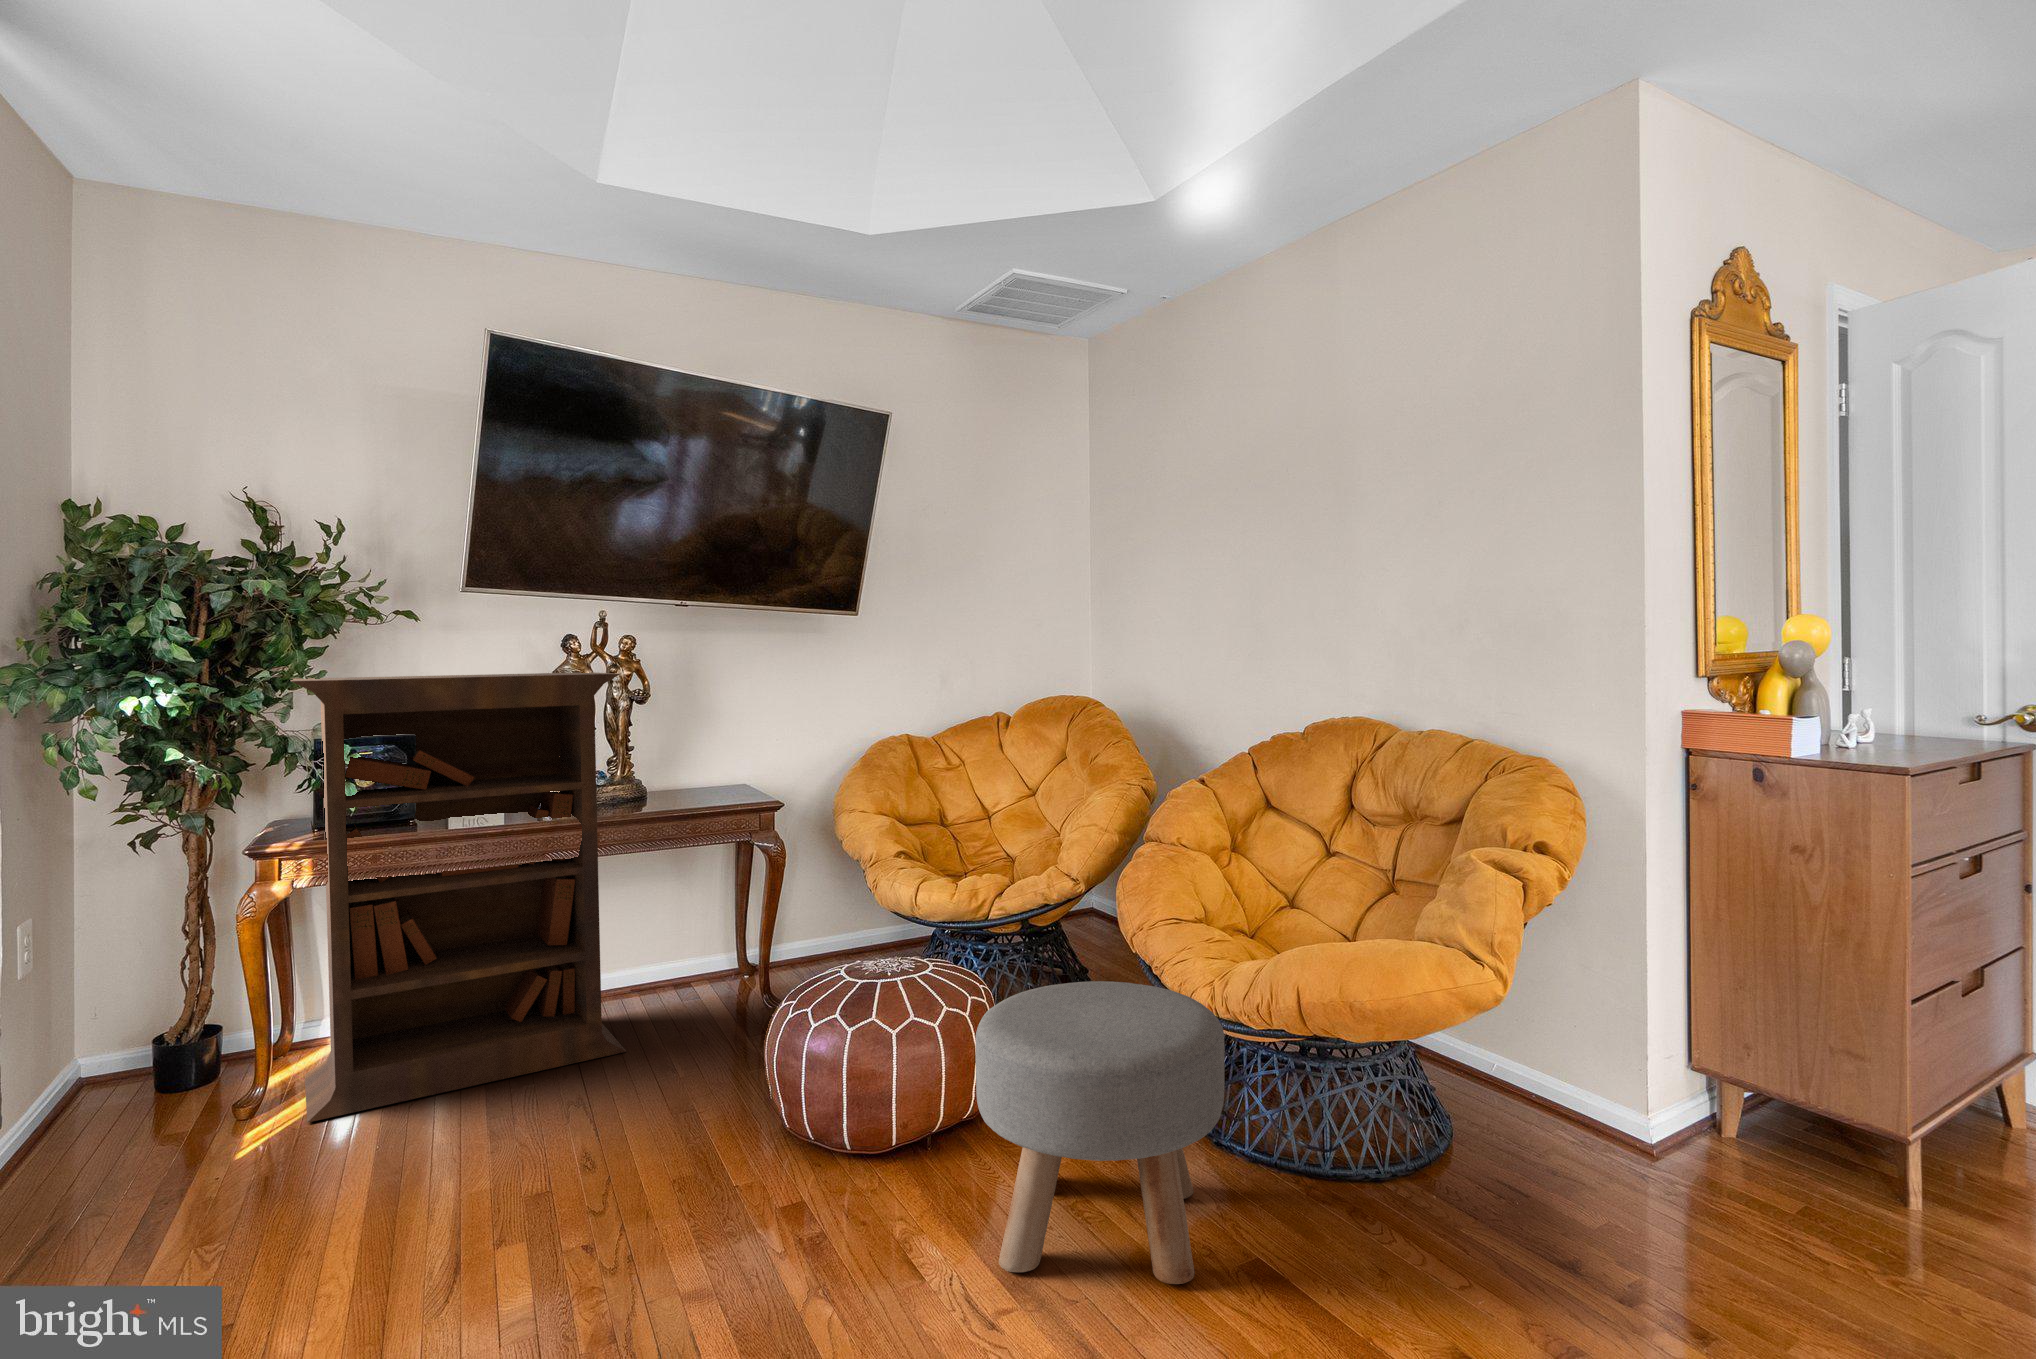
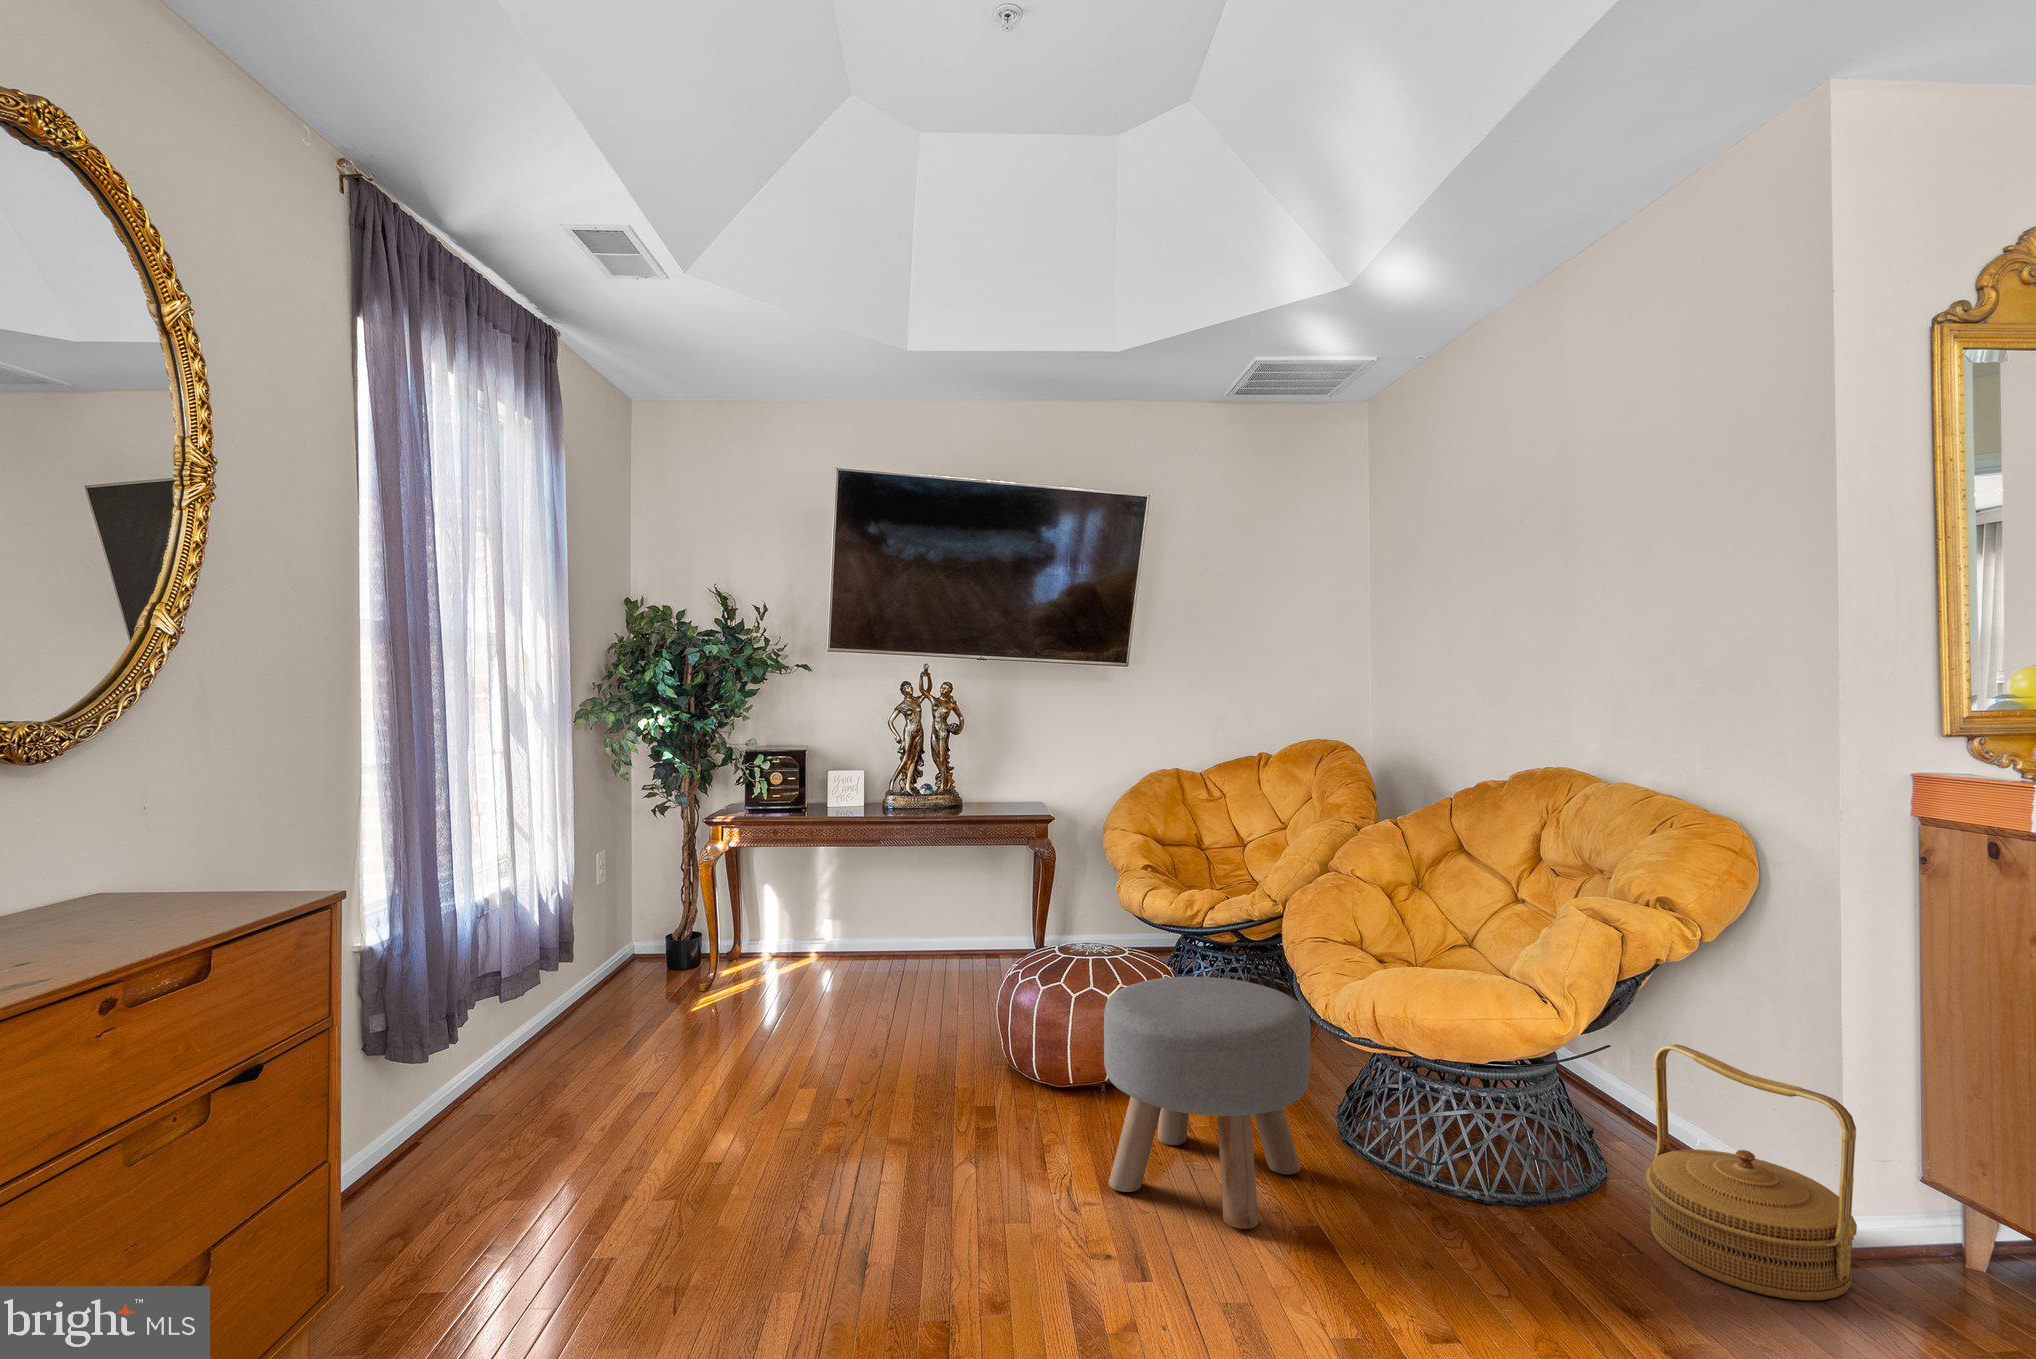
bookcase: present [290,672,626,1123] -> none [724,709,933,1006]
woven basket: none [1511,983,1715,1217] -> present [1646,1044,1857,1301]

